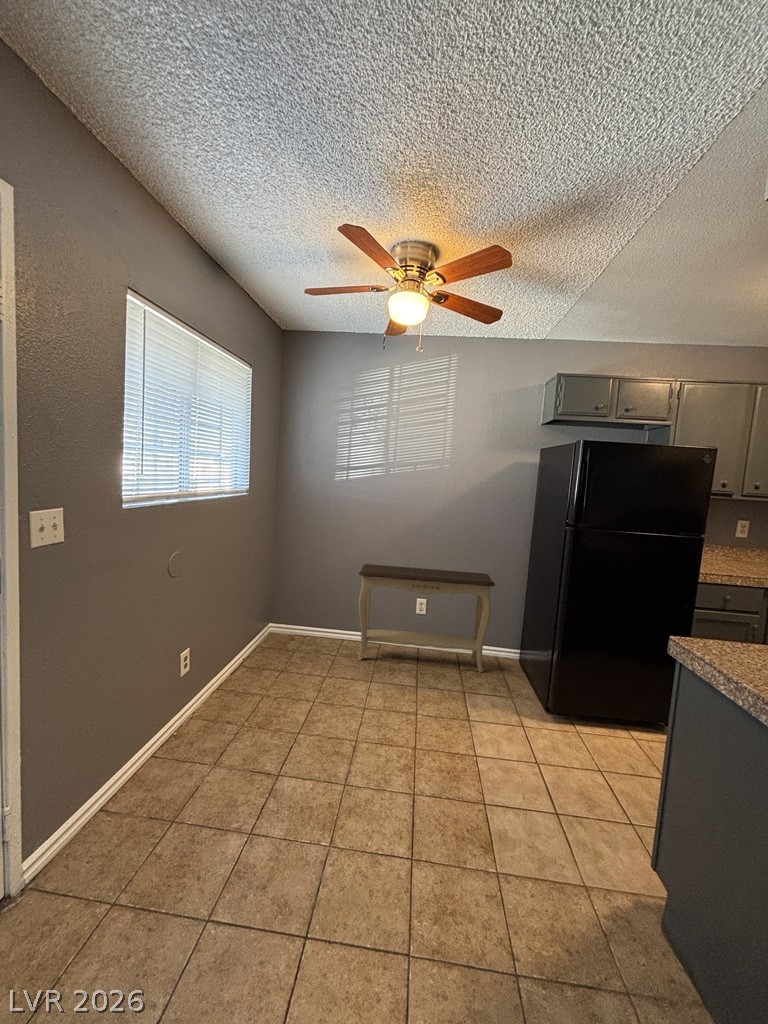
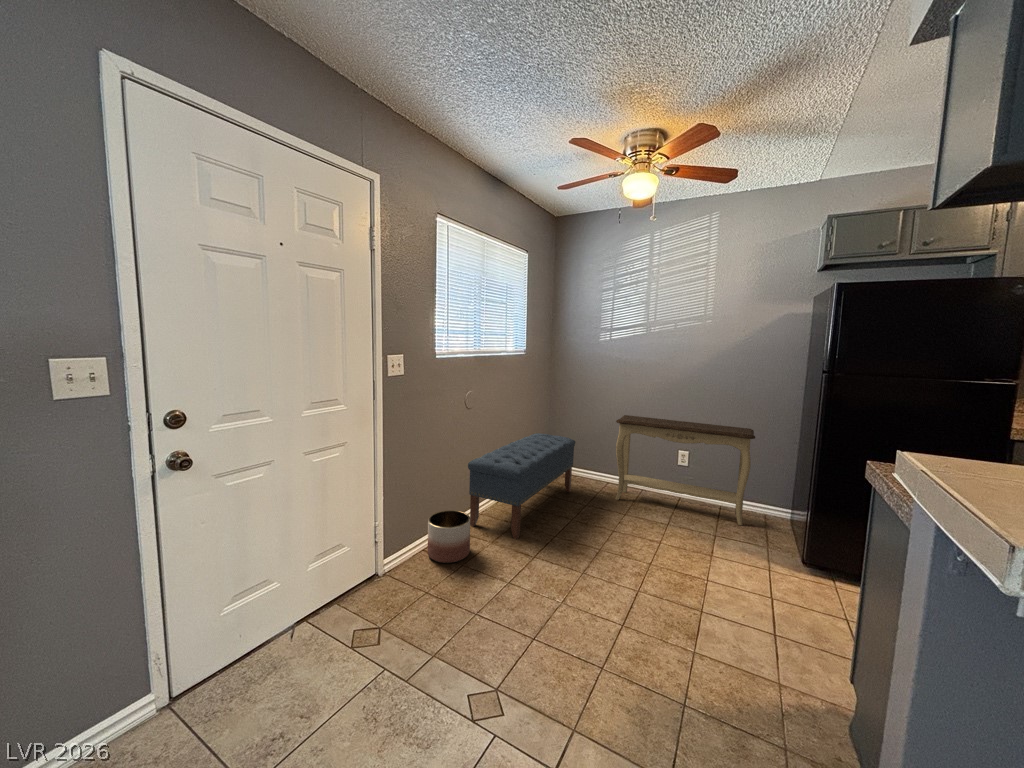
bench: none [175,592,312,749] -> present [468,433,575,539]
planter: none [110,733,183,827] -> present [428,510,470,563]

